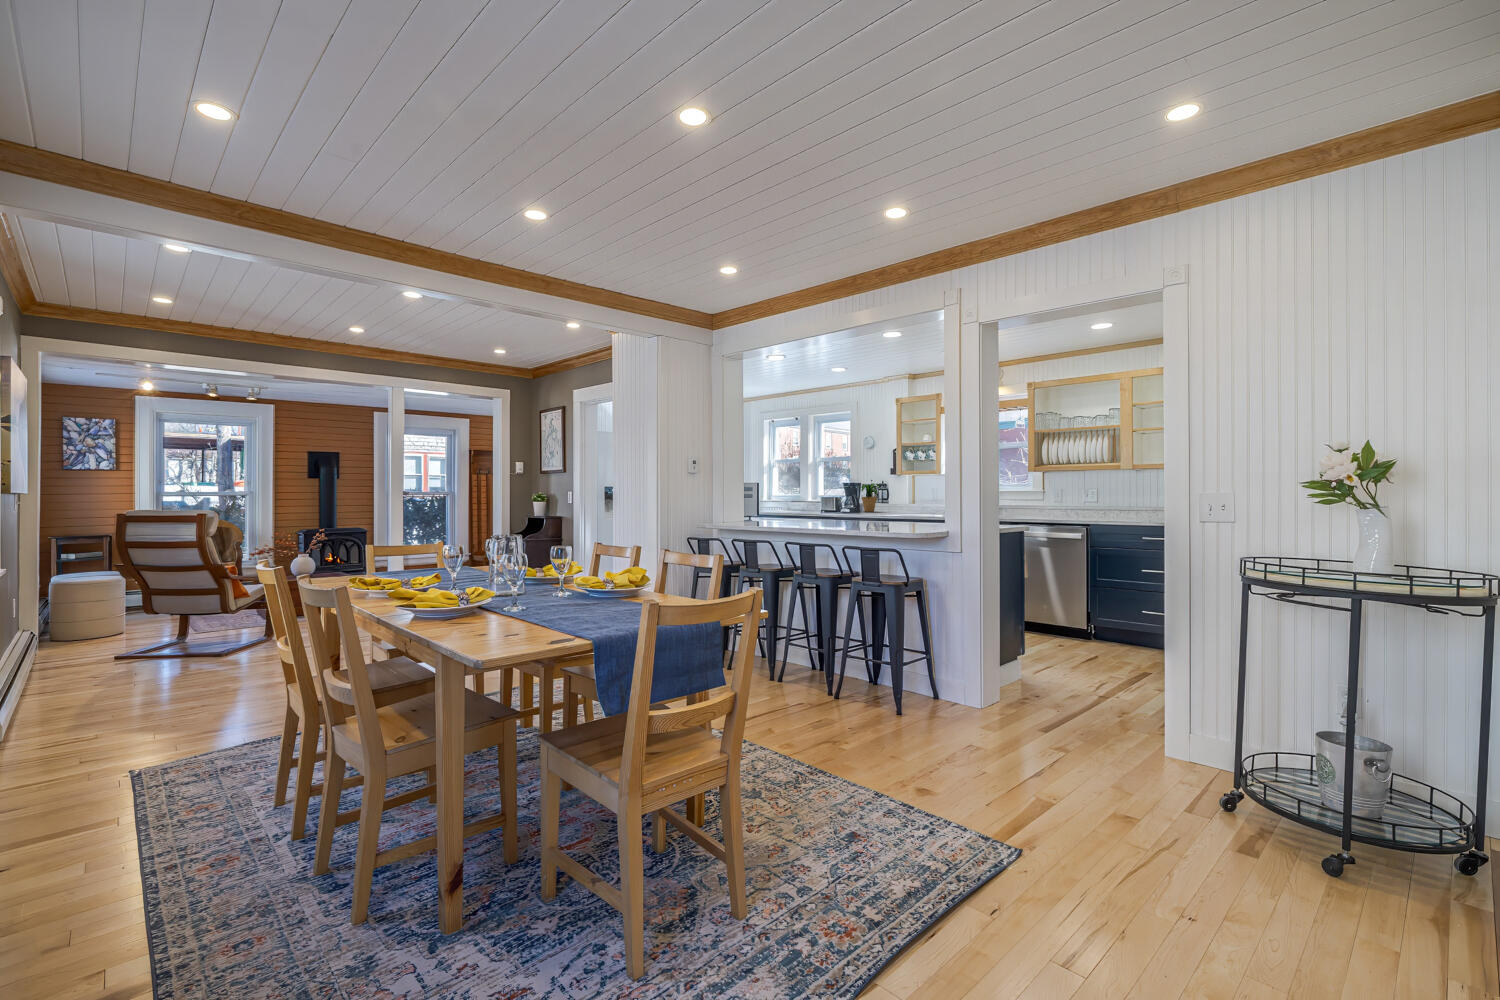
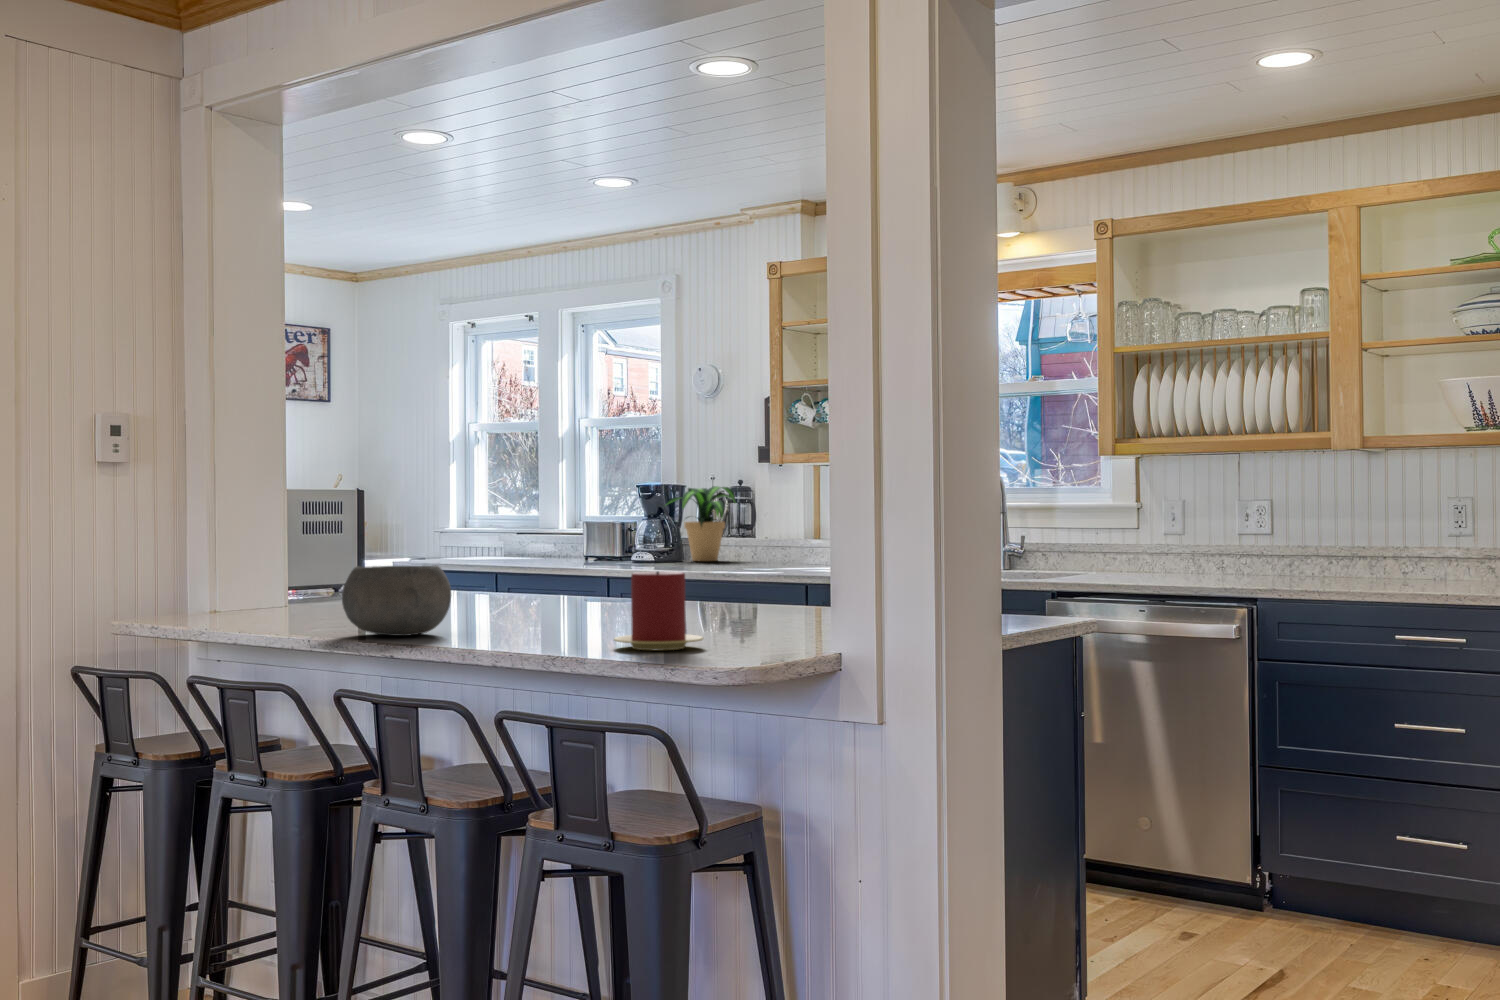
bowl: none [780,506,815,529] -> present [342,565,451,636]
candle: none [874,508,903,533] -> present [614,572,703,650]

